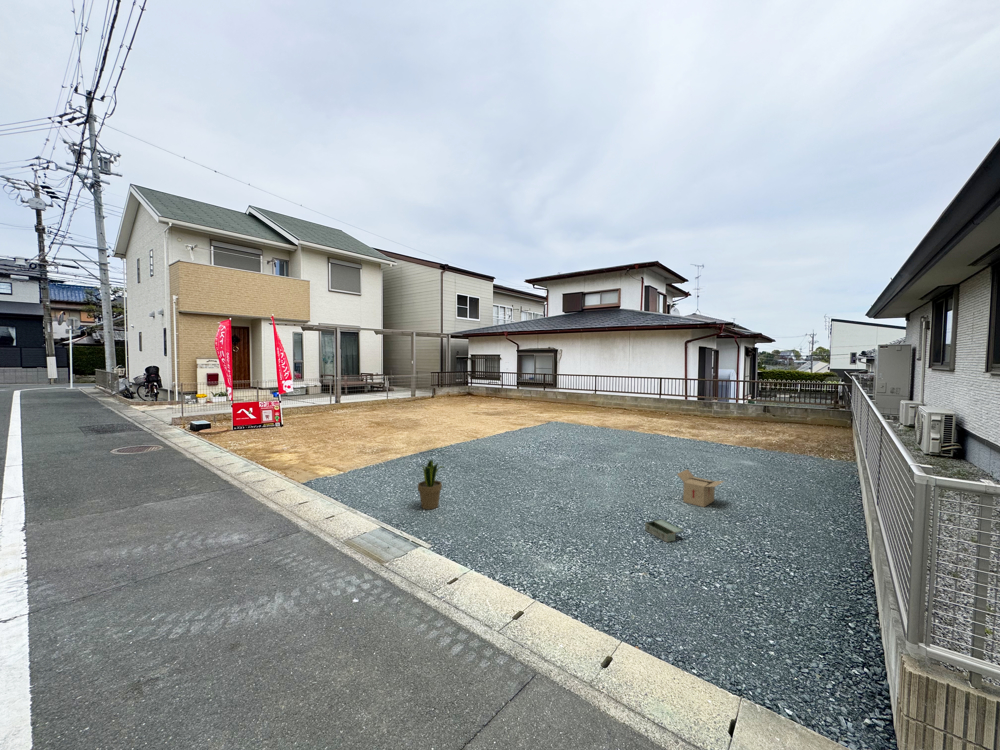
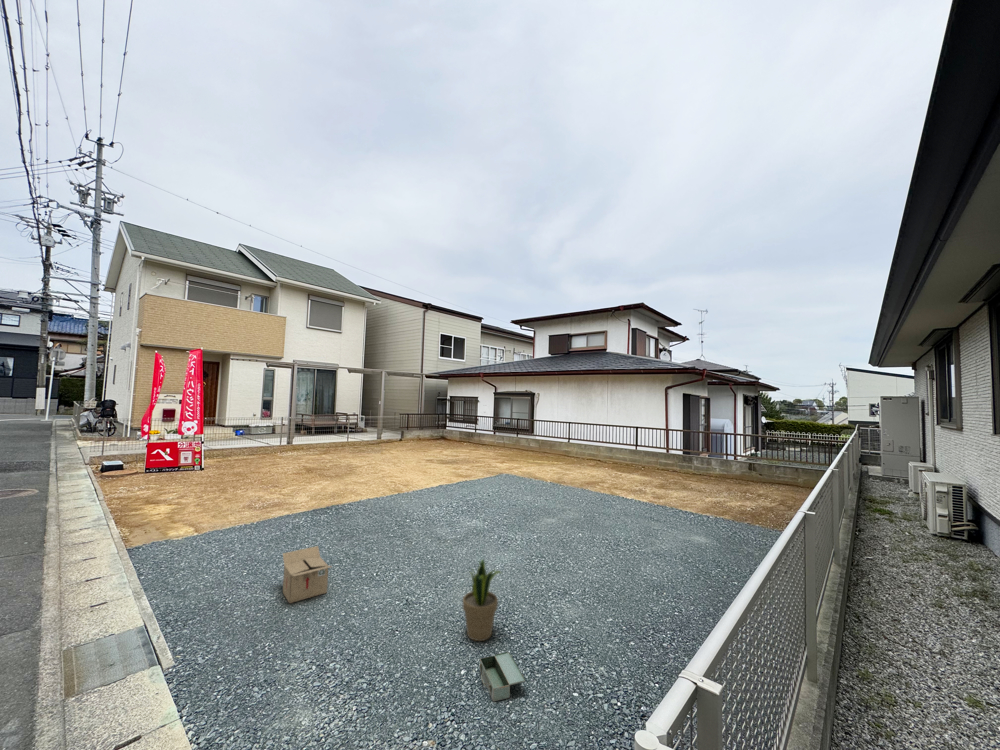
potted plant: present [418,460,443,509] -> present [463,560,500,641]
cardboard box: present [677,469,724,507] -> present [283,546,331,603]

